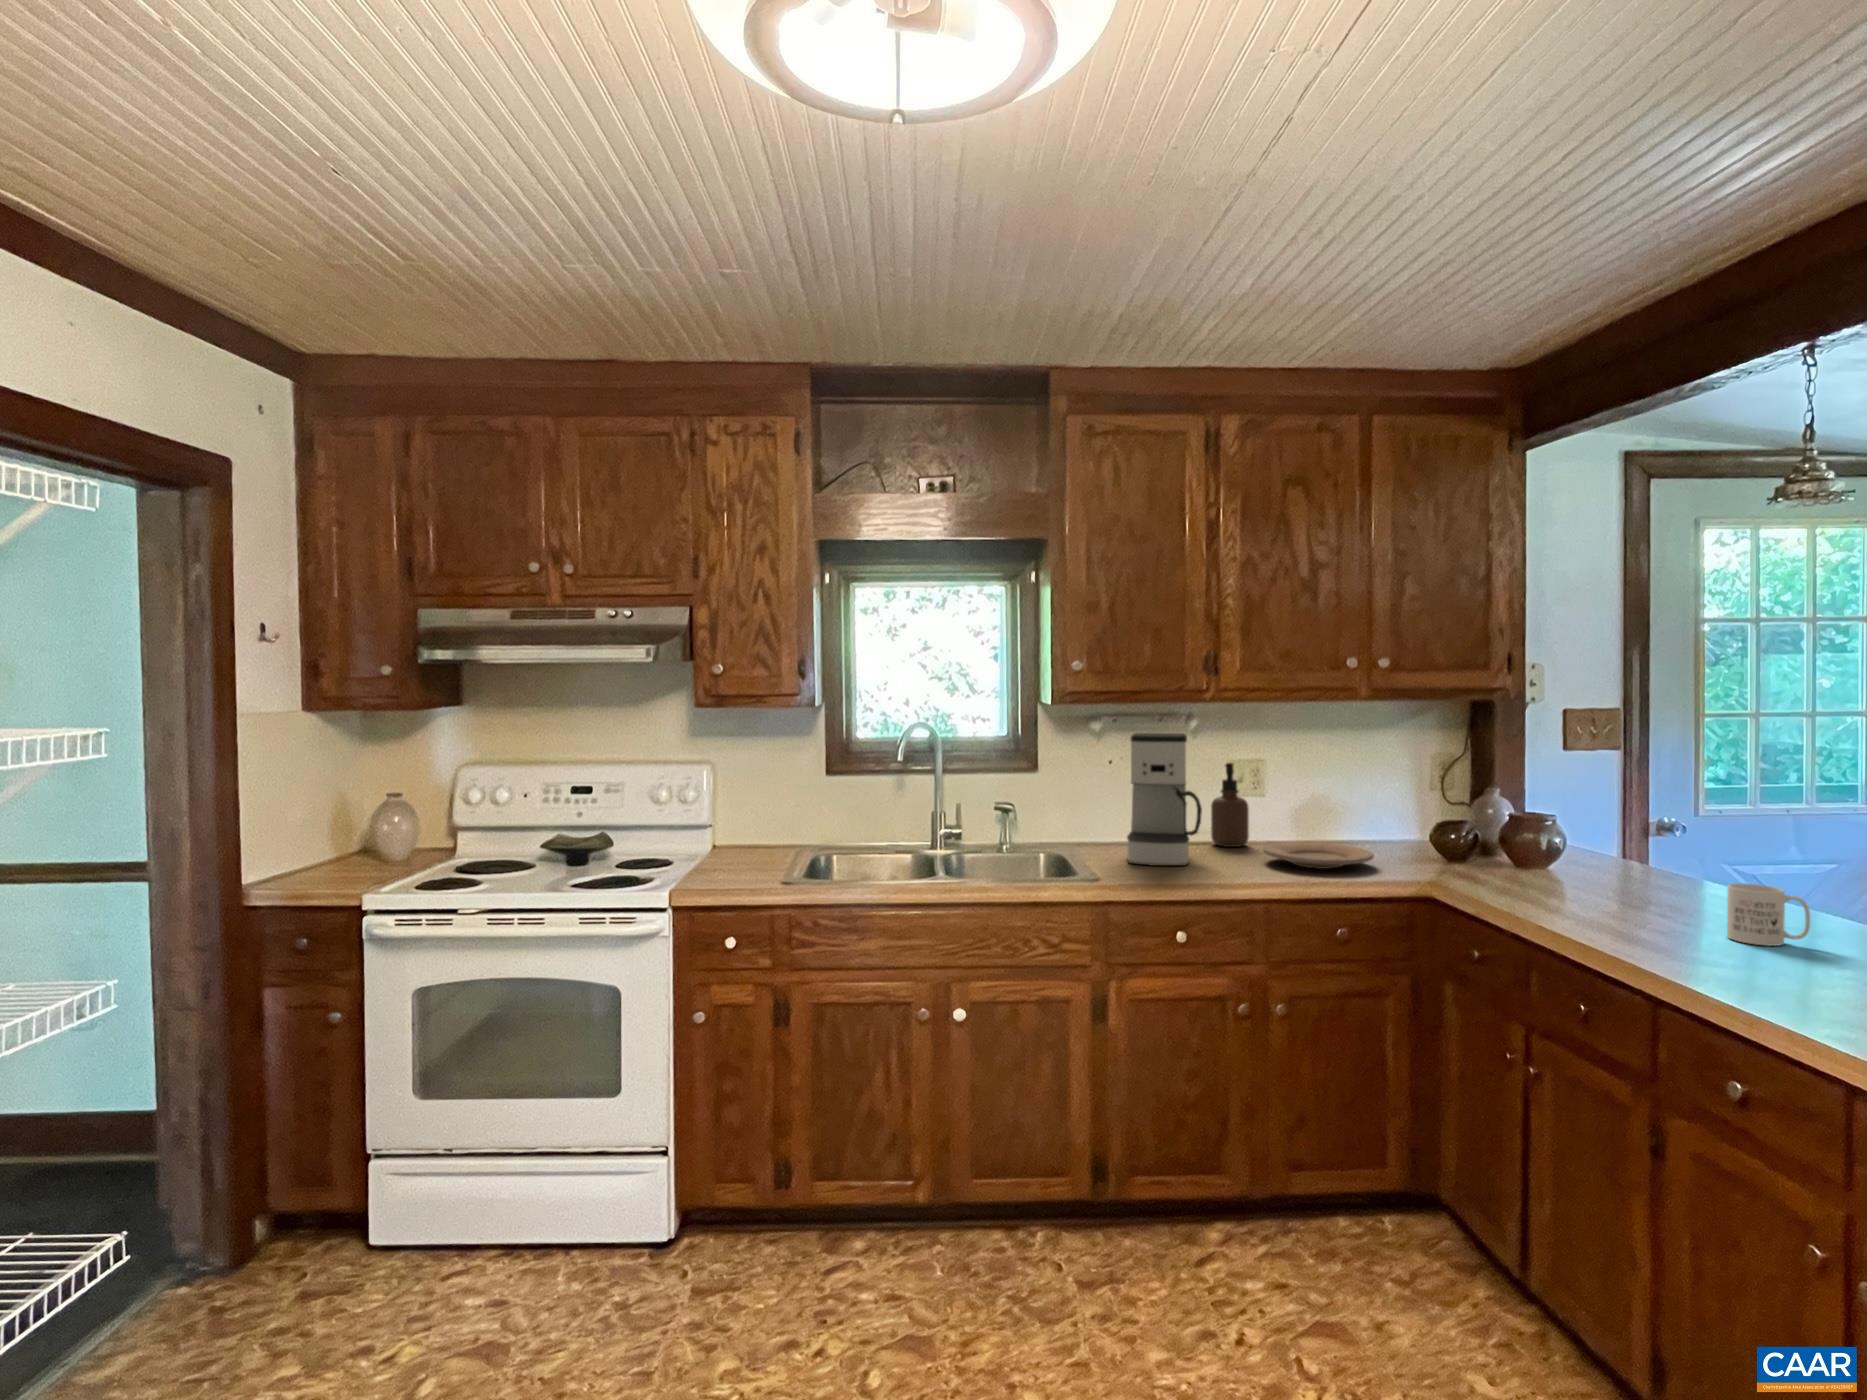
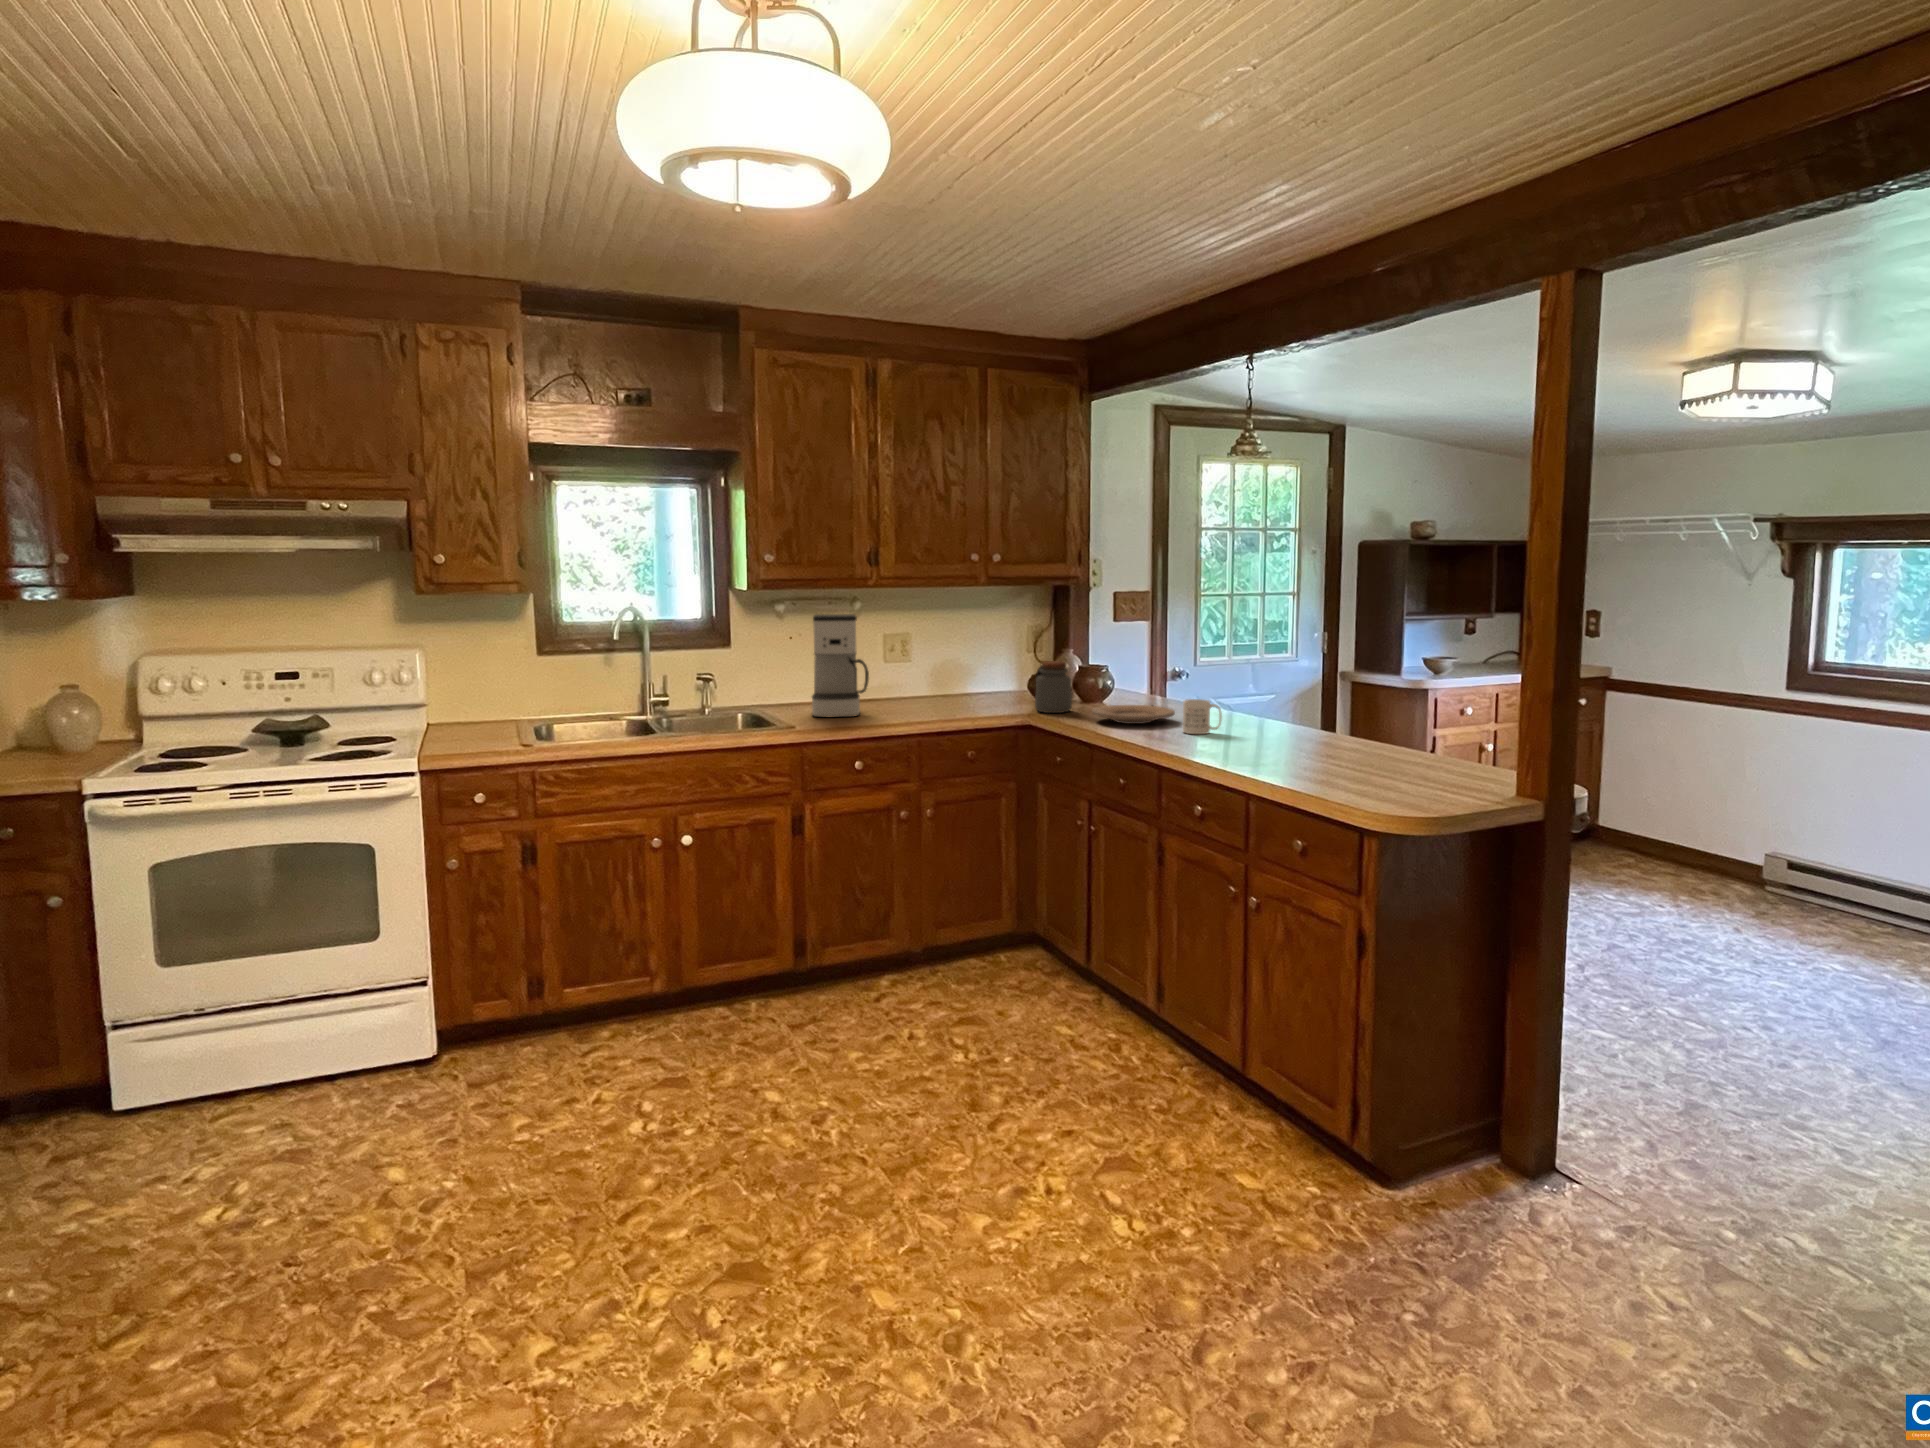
soap dispenser: present [1211,763,1249,847] -> none [875,637,904,703]
jar: none [1442,804,1503,880] -> present [1035,661,1072,713]
plate: present [1263,842,1374,869] -> present [1092,705,1175,724]

